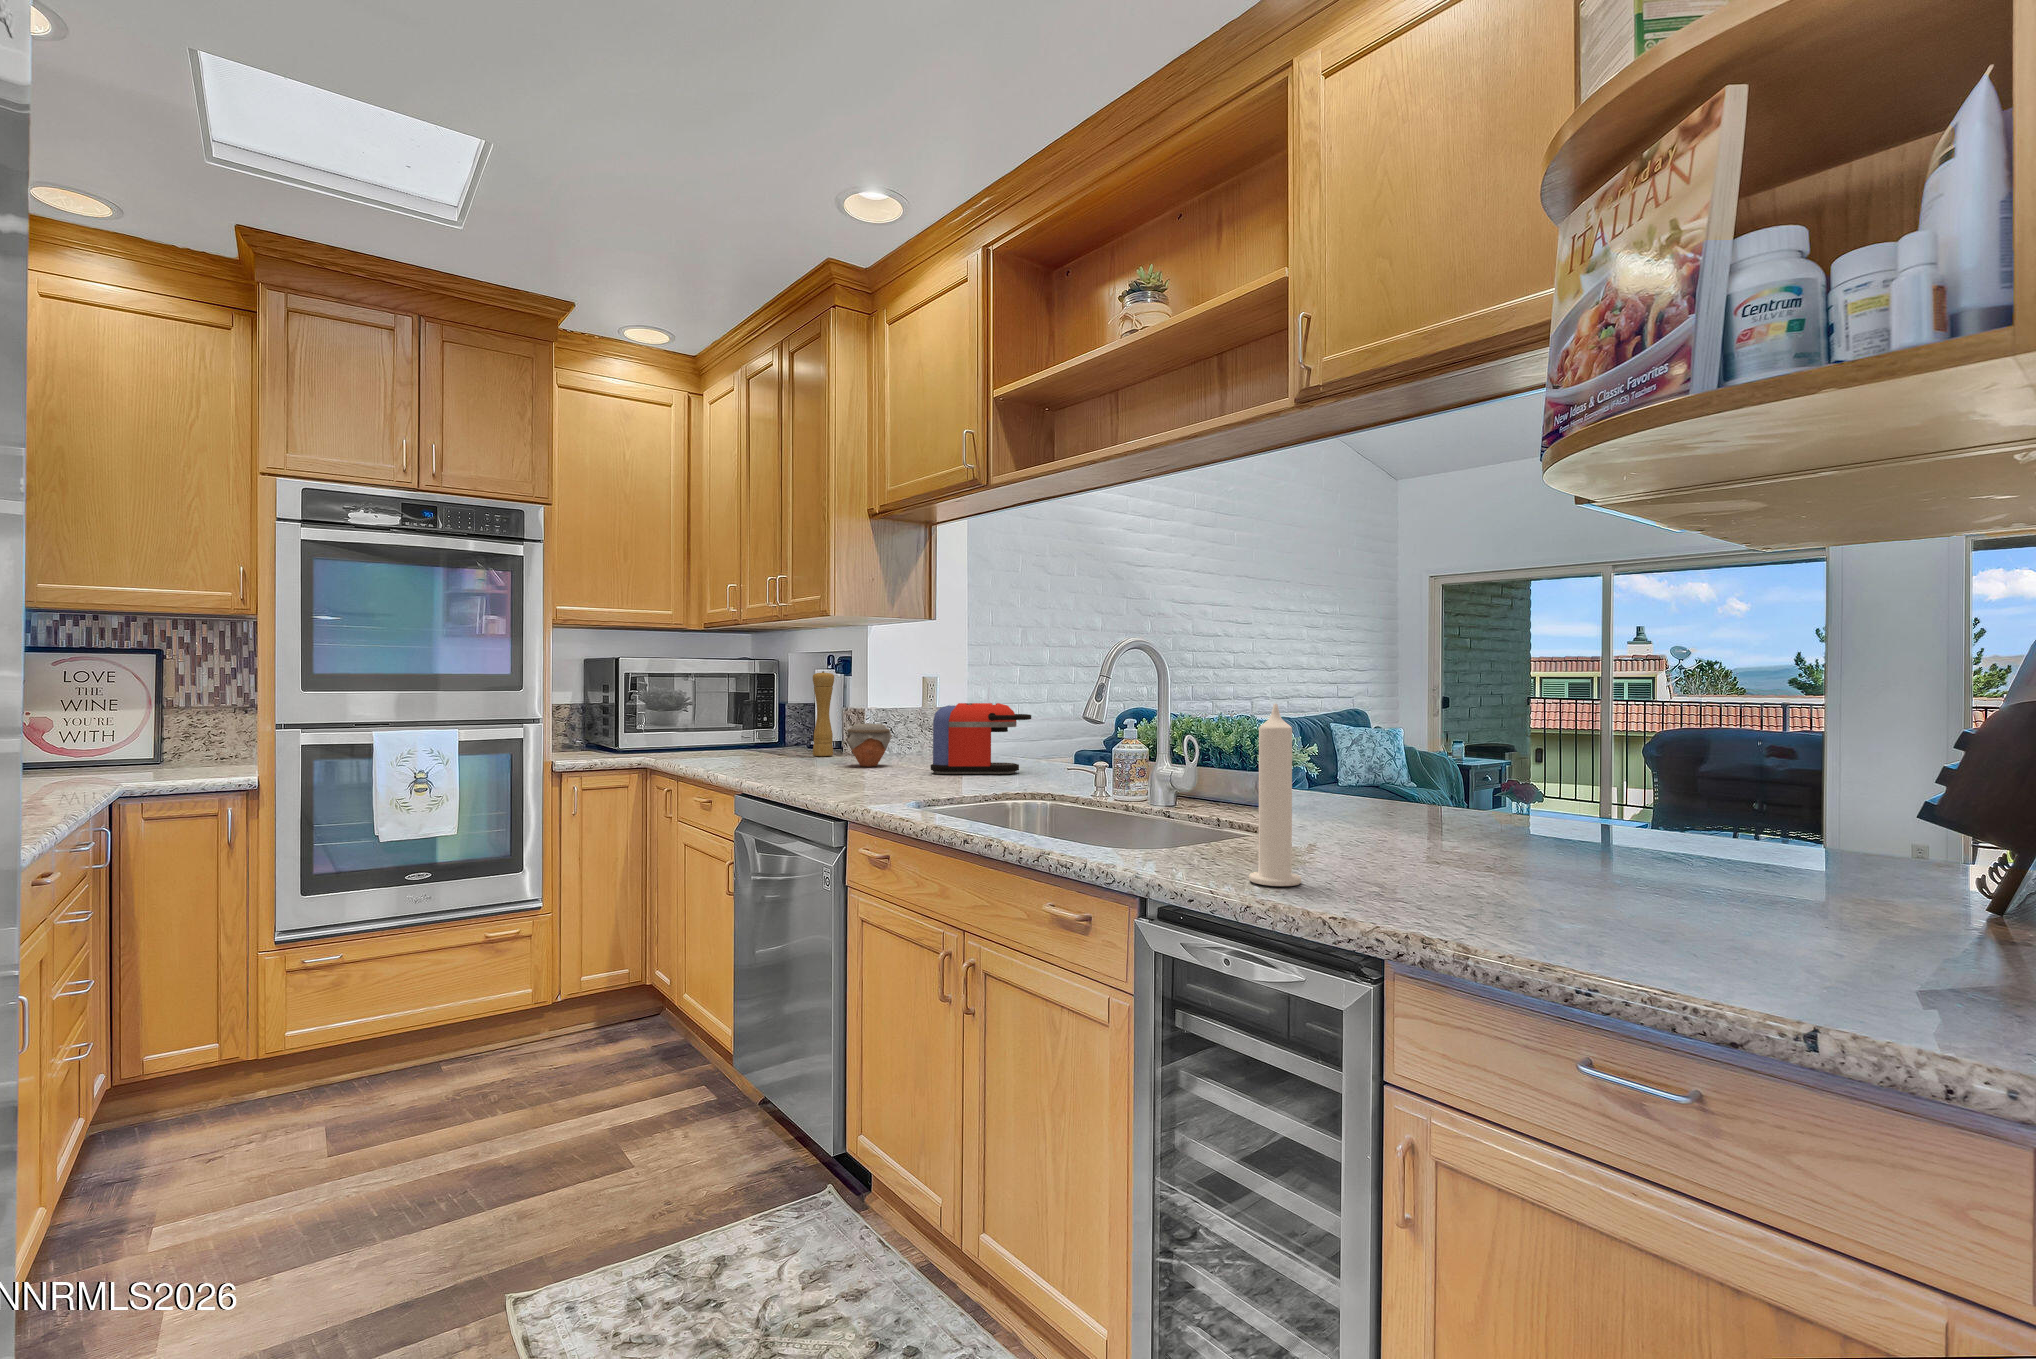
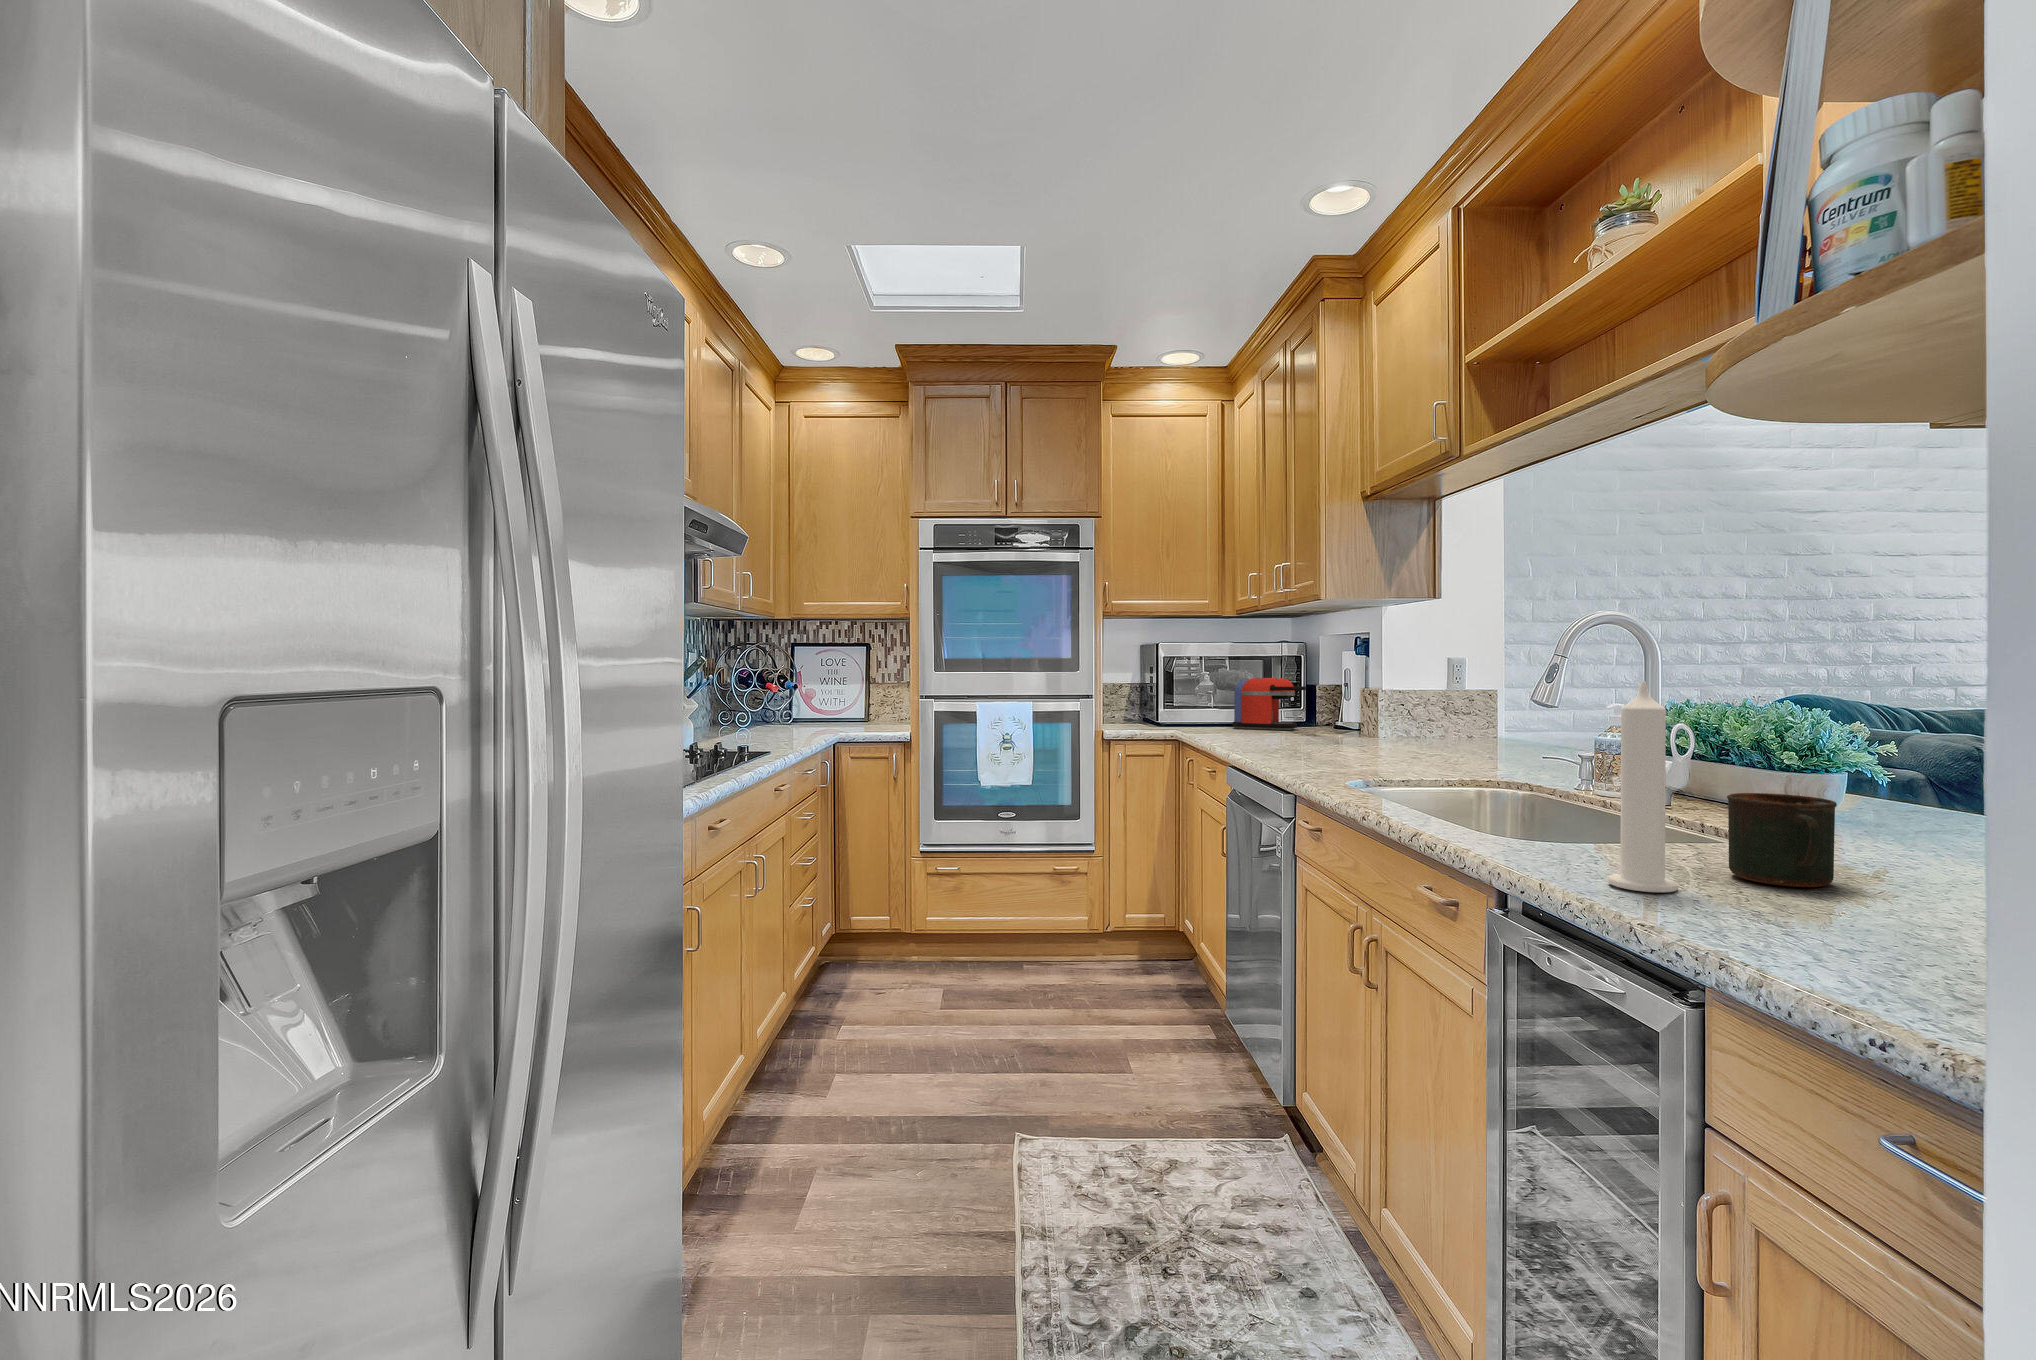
pepper mill: present [813,671,834,756] -> none [1326,654,1348,737]
coffee maker: present [930,703,1031,774] -> present [1233,678,1306,730]
jar: present [846,723,892,767] -> none [1343,705,1393,748]
mug: none [1306,794,1382,868] -> present [1727,793,1837,887]

